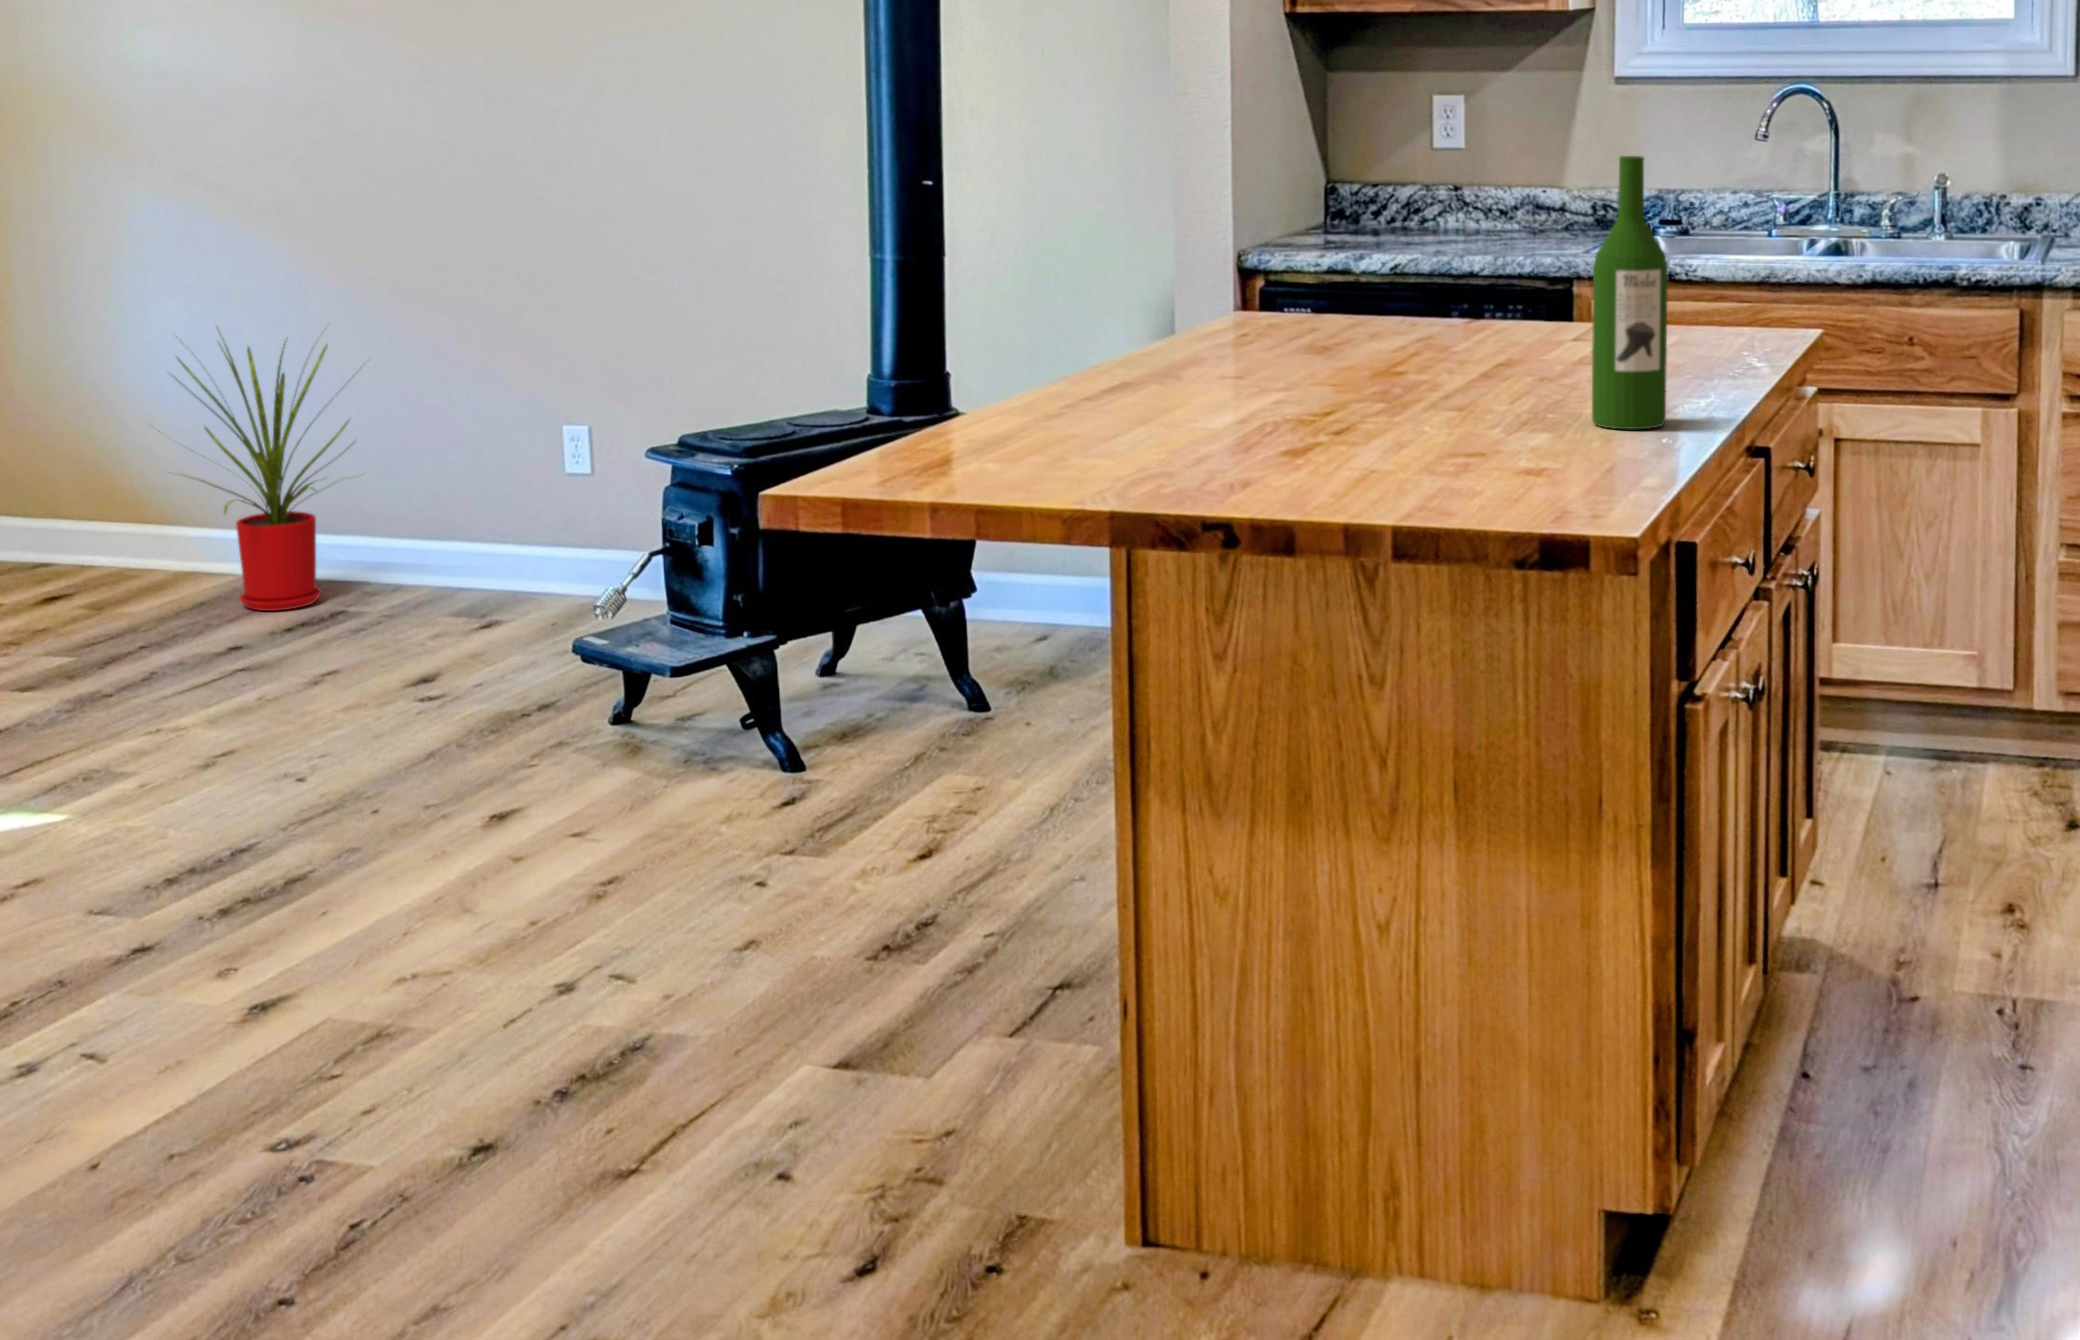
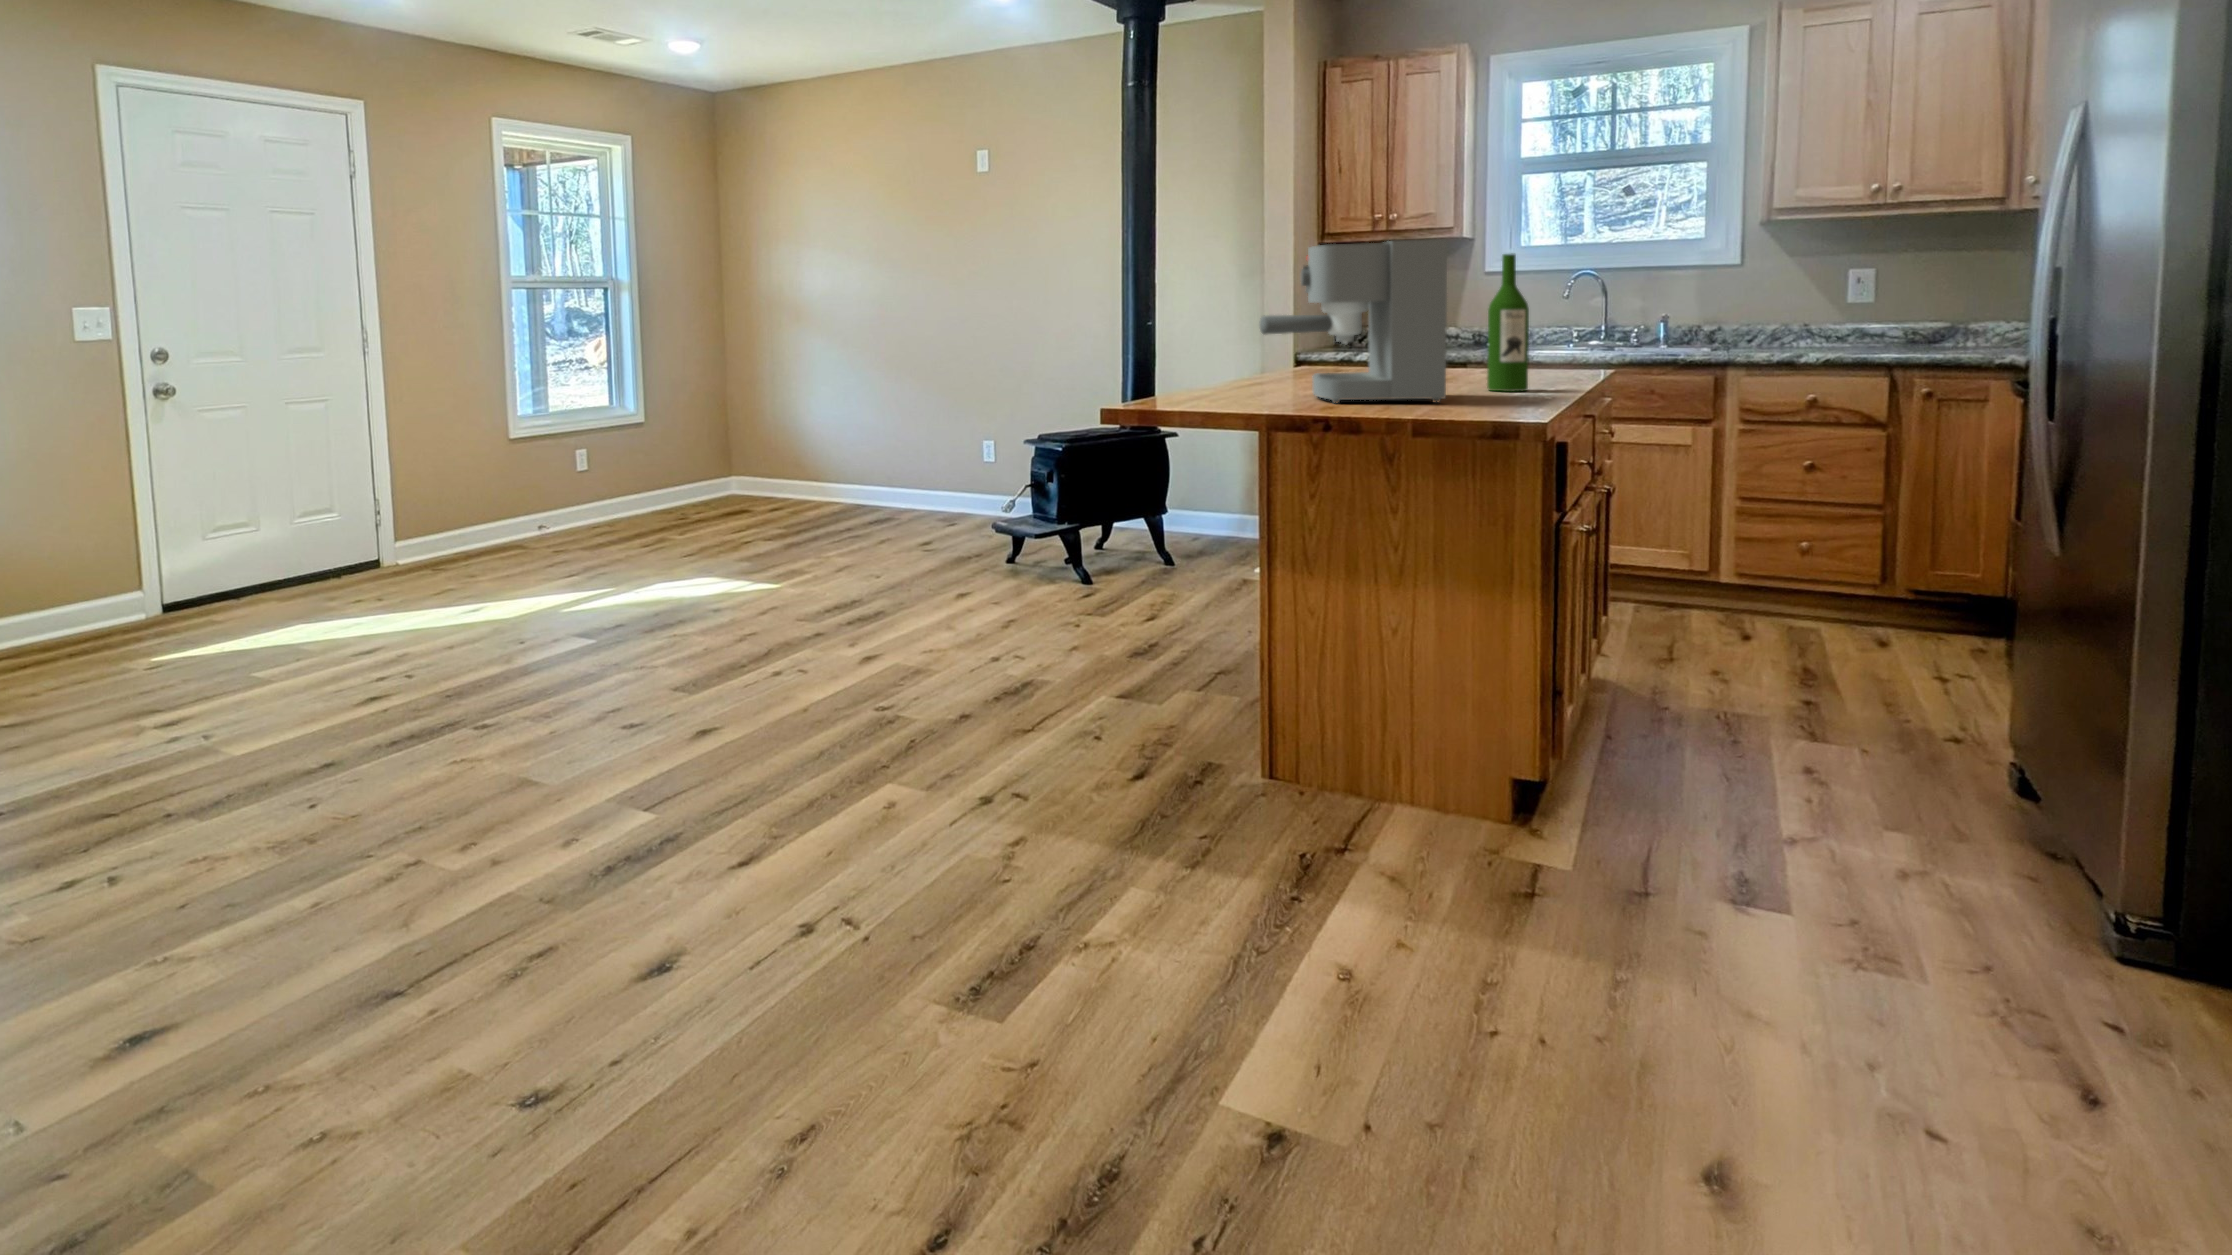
coffee maker: none [1152,147,1511,487] -> present [1260,239,1447,403]
house plant: present [176,325,364,611] -> none [814,393,908,516]

